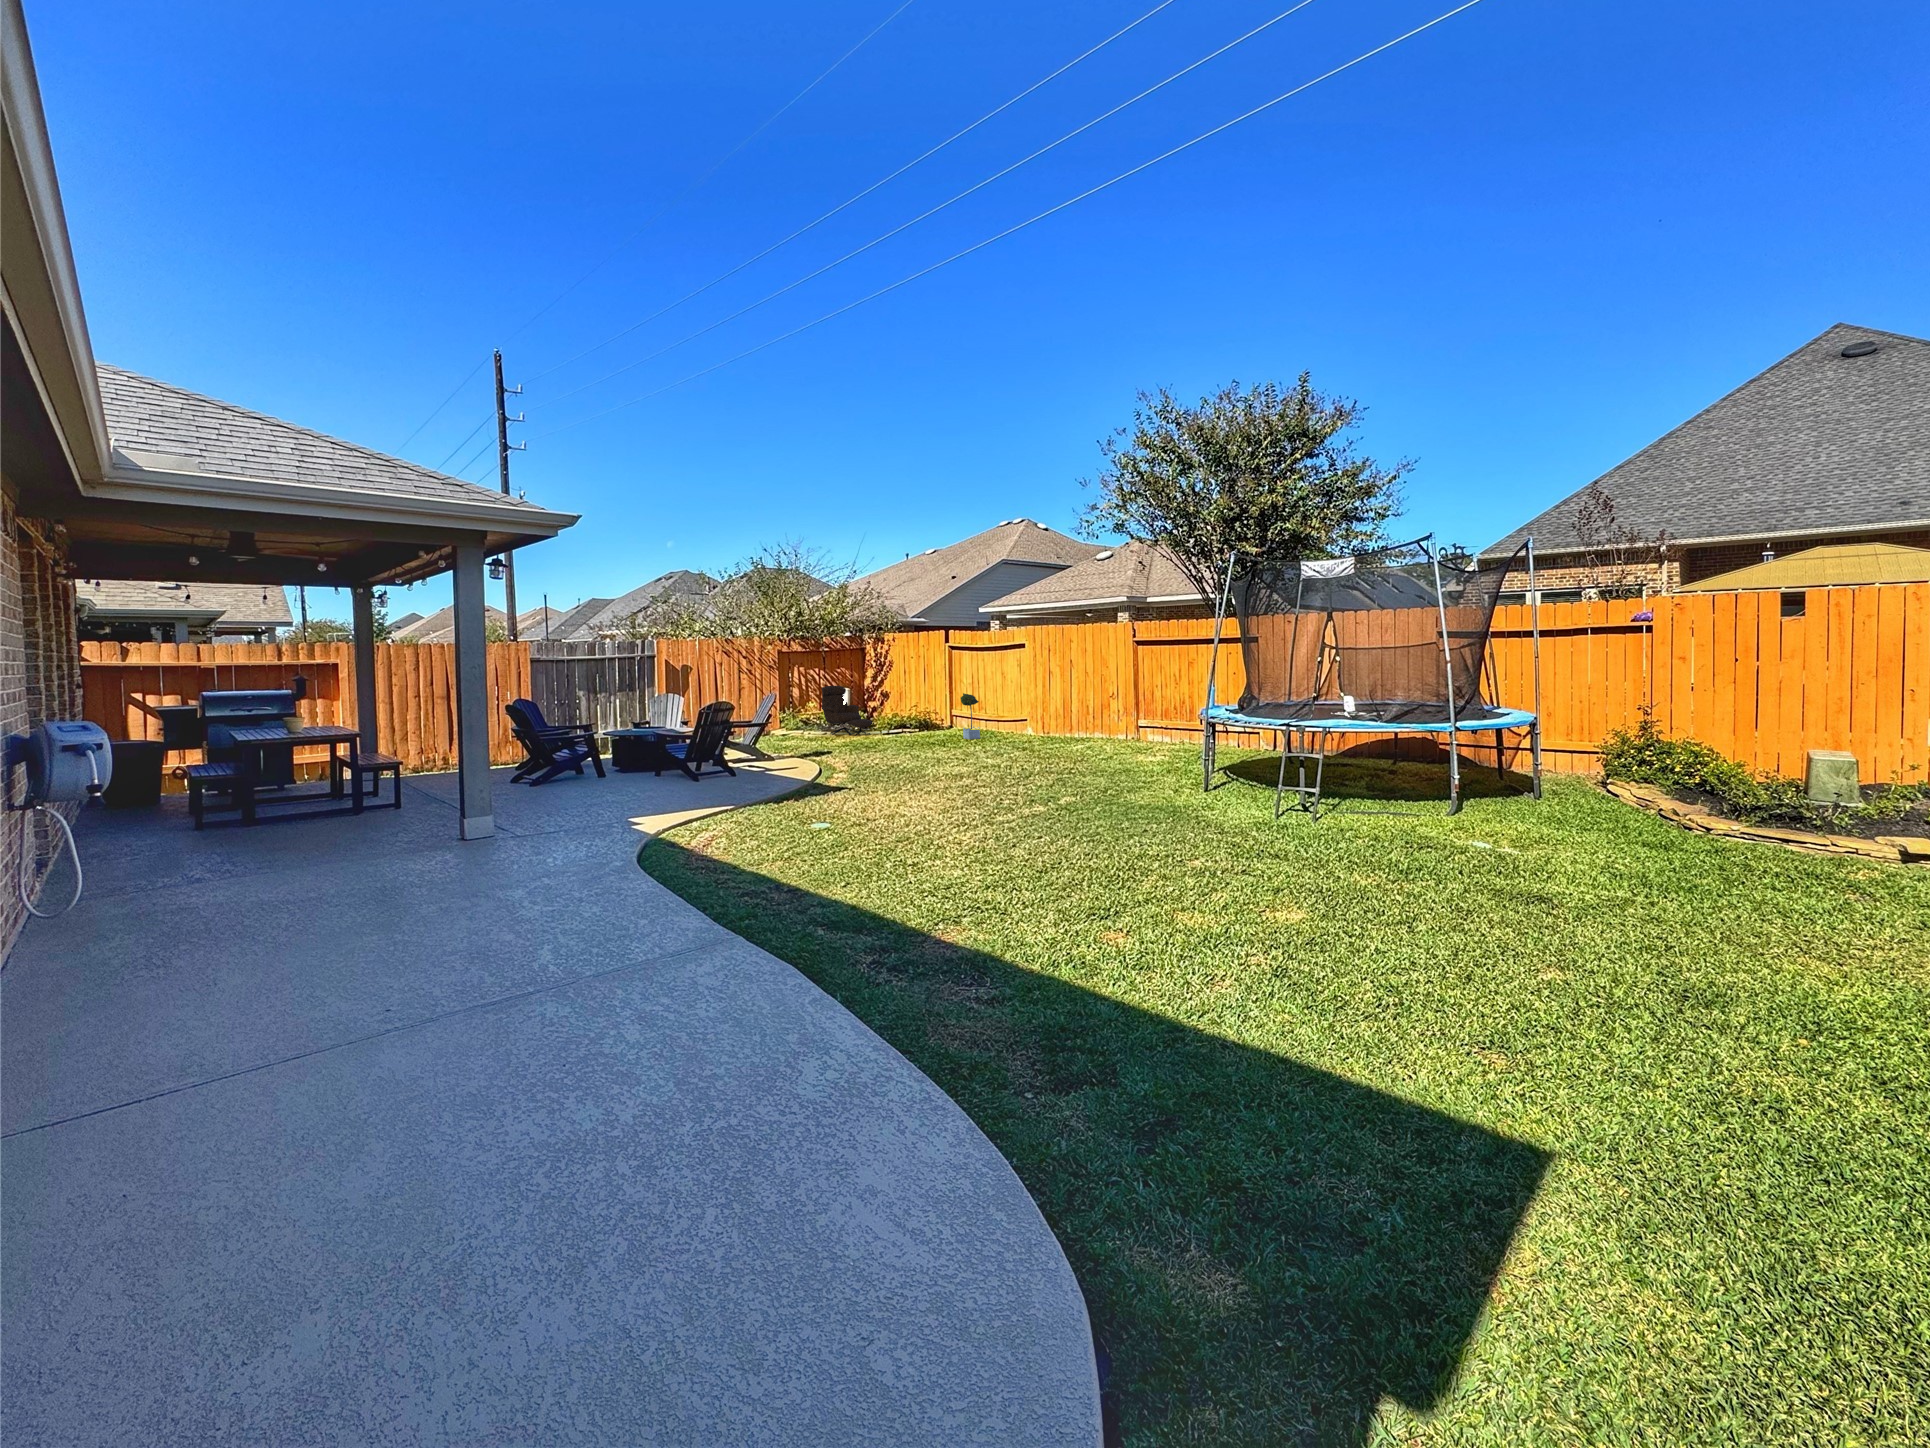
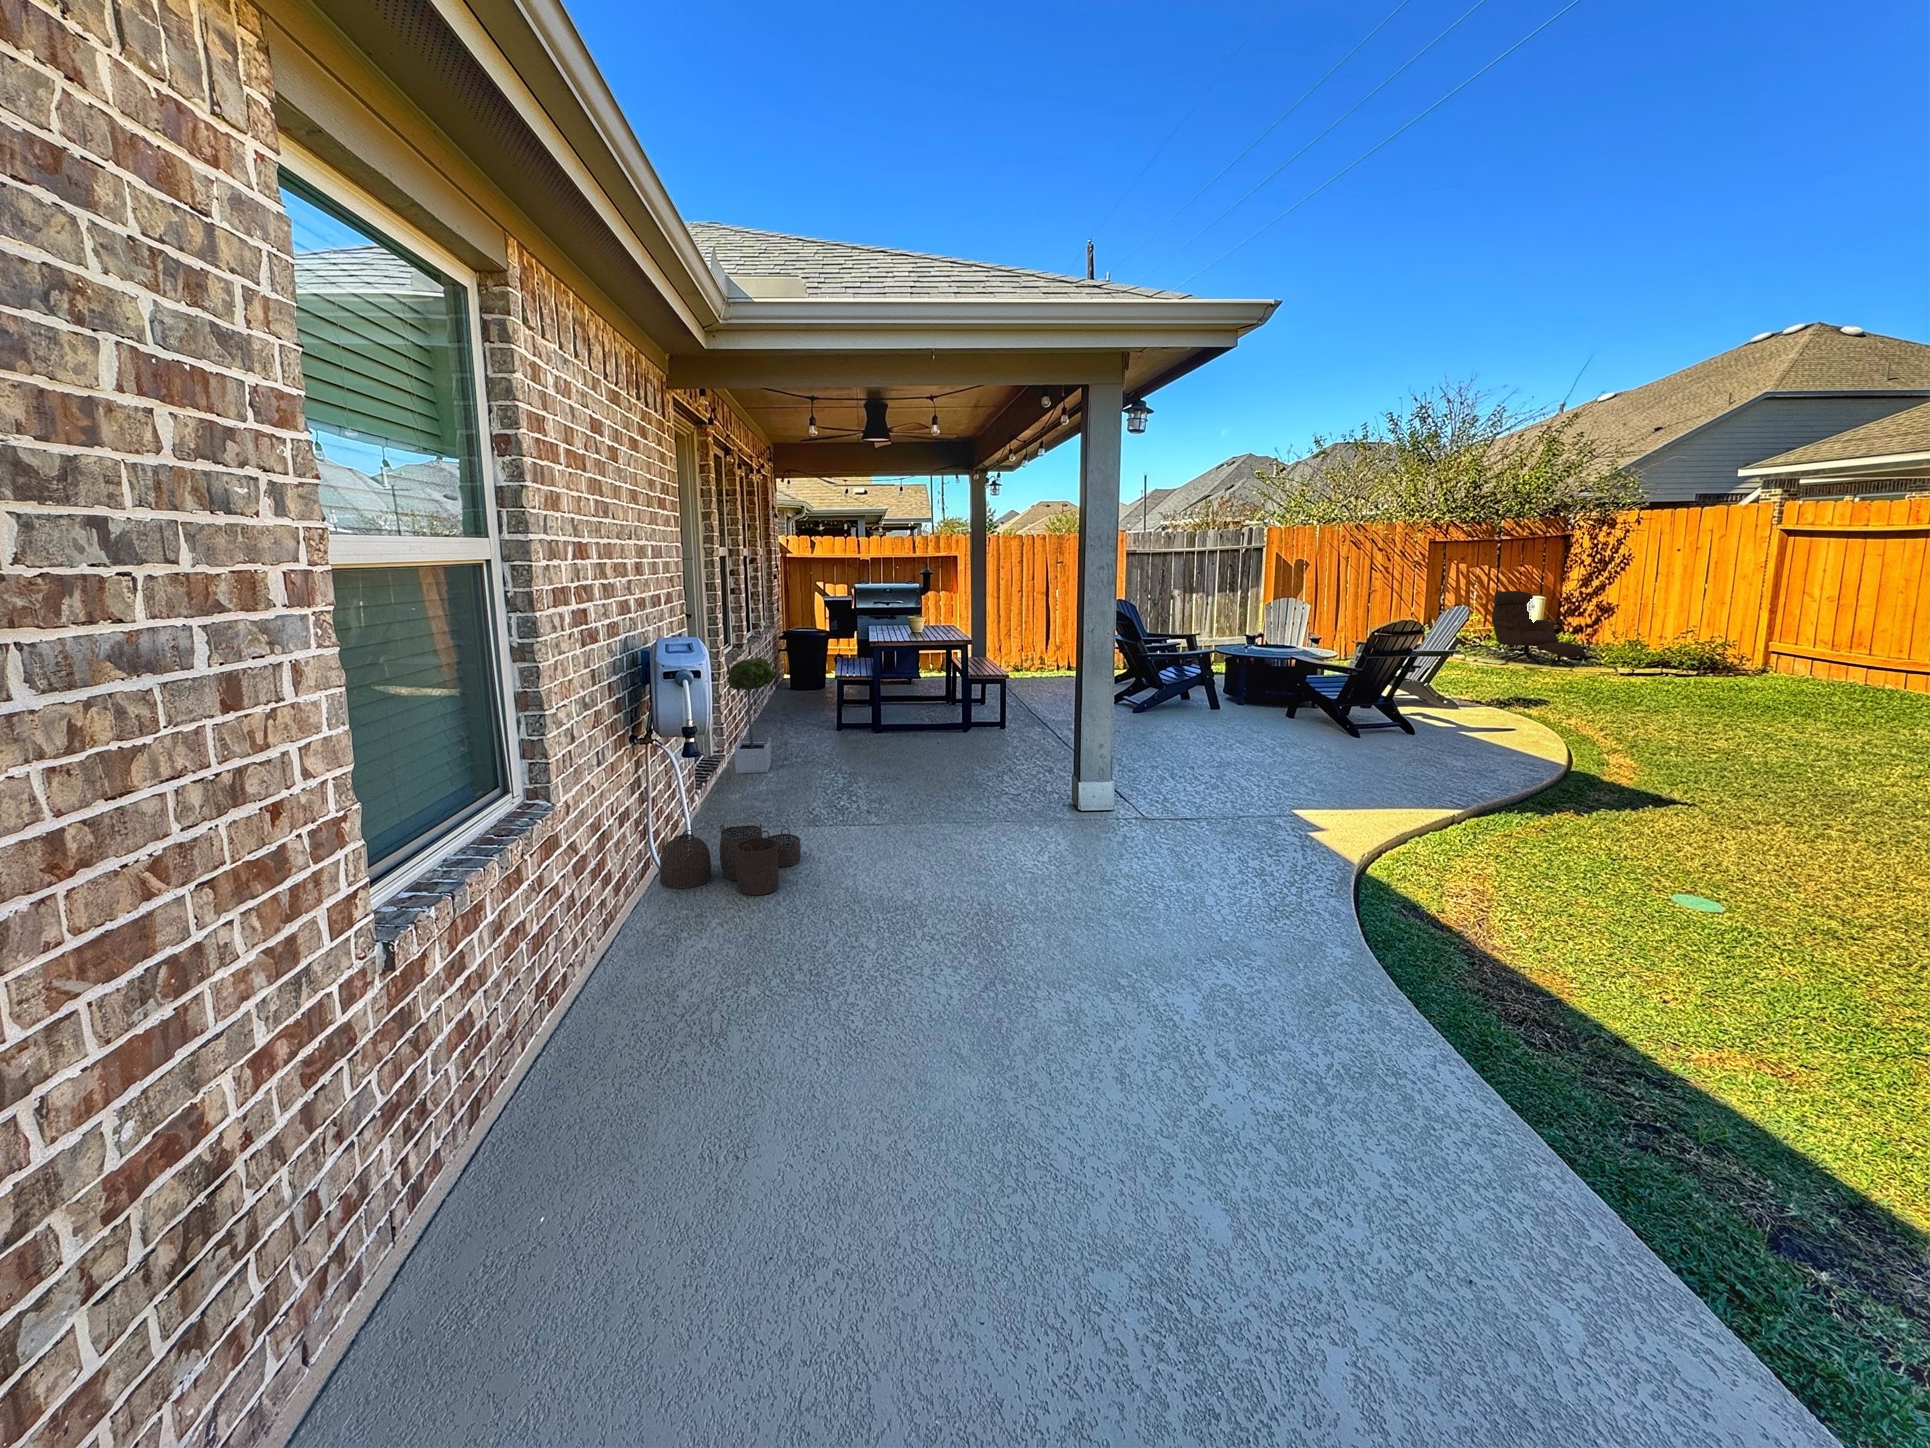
potted tree: present [961,693,980,739] -> present [727,656,775,773]
woven basket: none [55,861,207,921] -> present [659,824,801,895]

